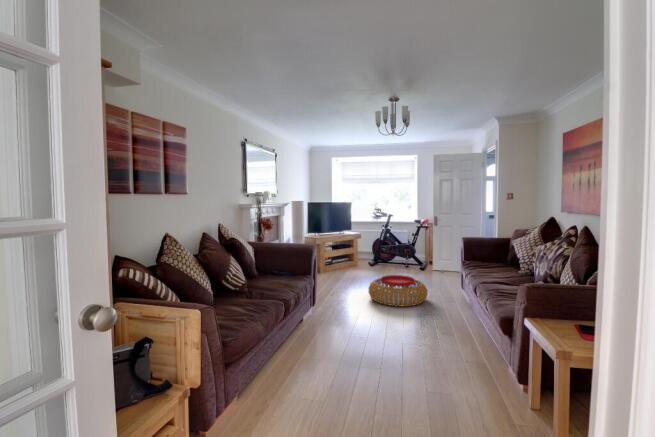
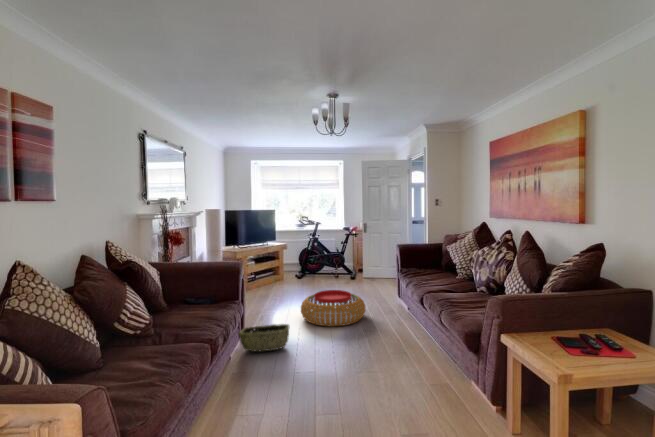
woven basket: none [313,299,356,320] -> present [238,324,290,351]

